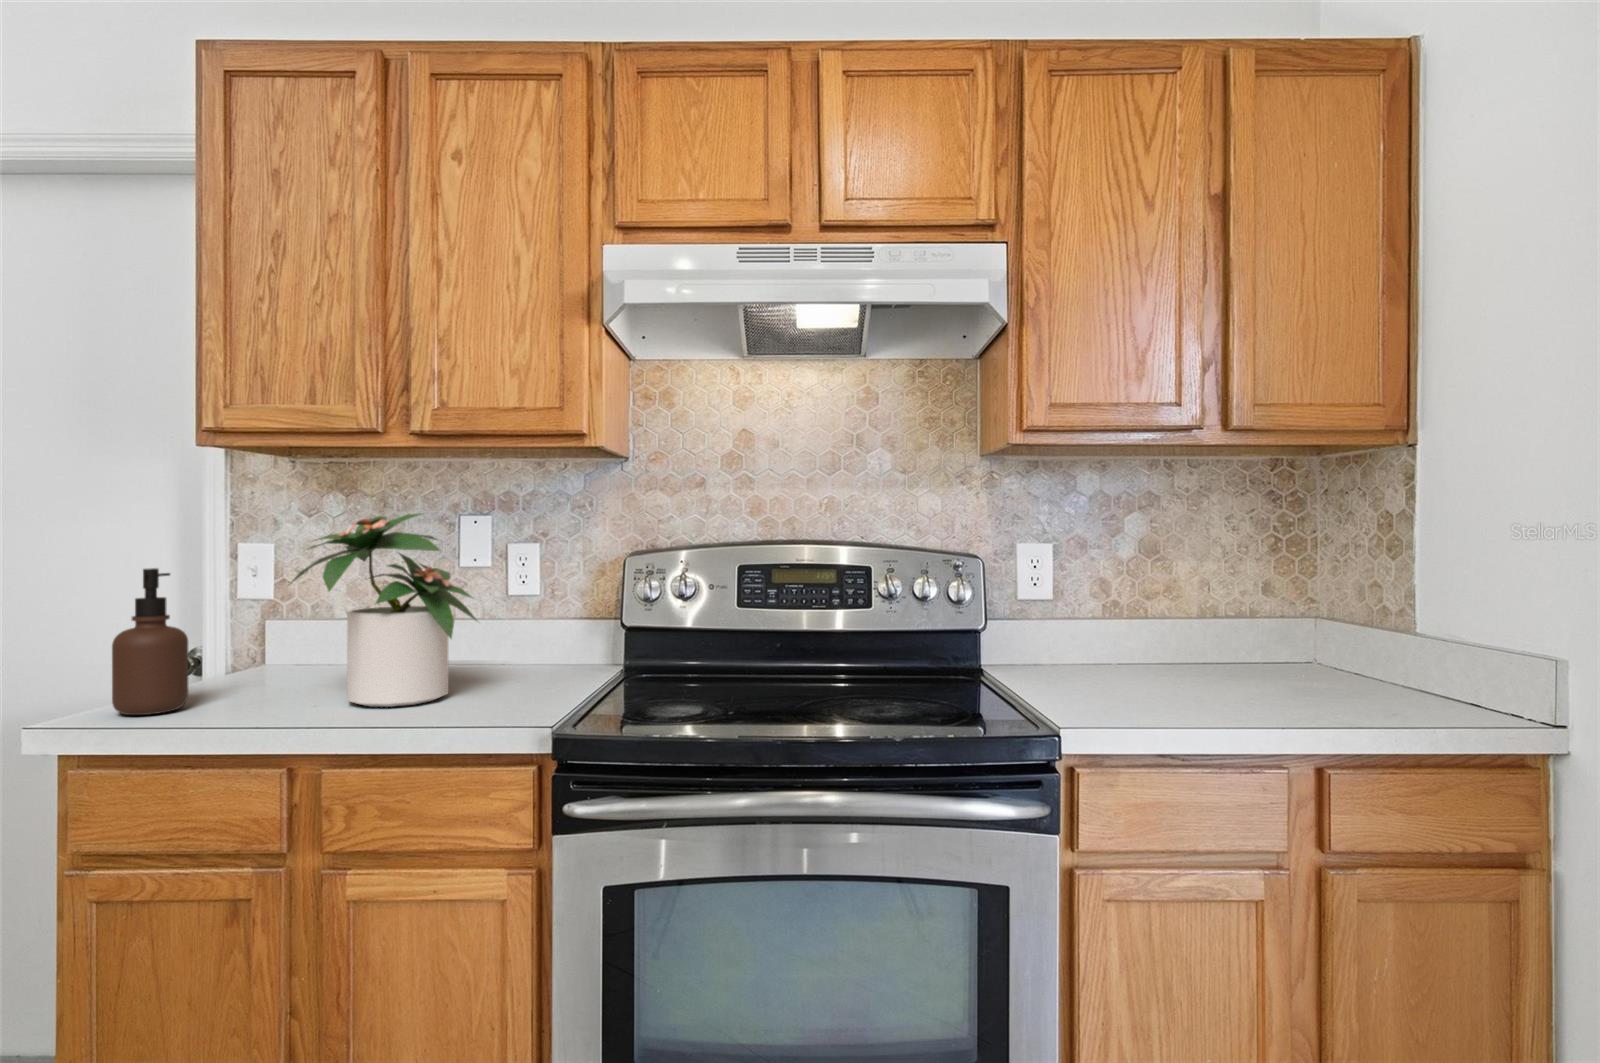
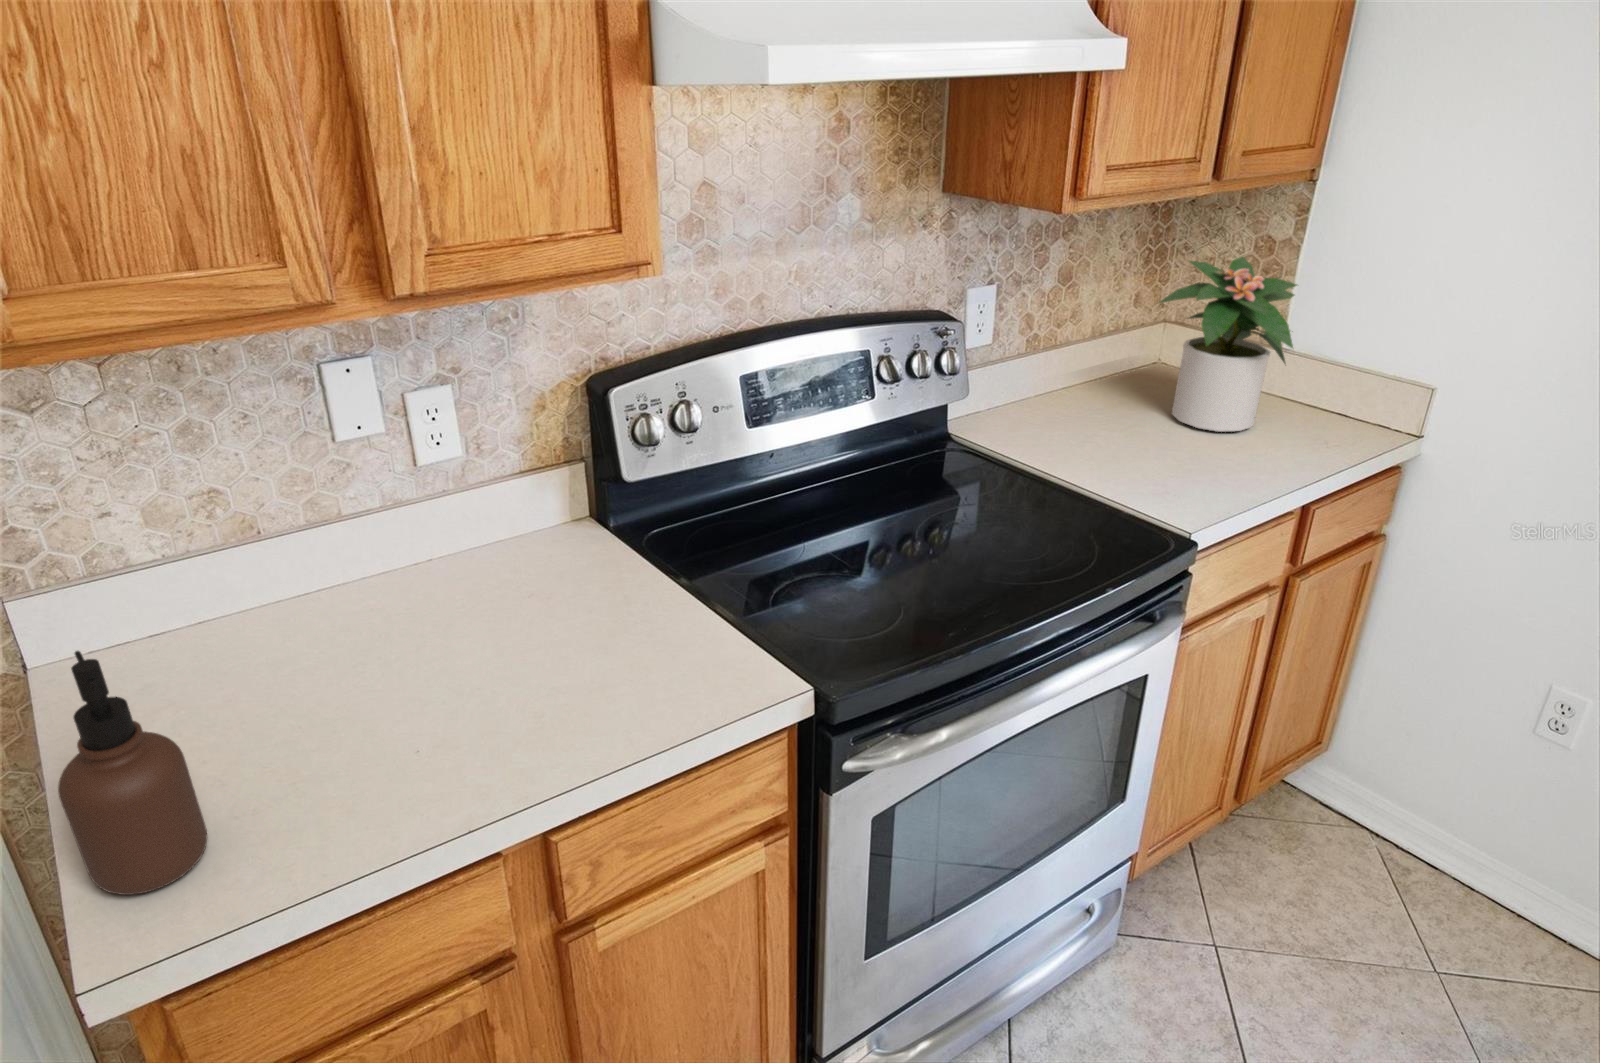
potted plant: present [292,513,477,707] -> present [1159,257,1297,432]

